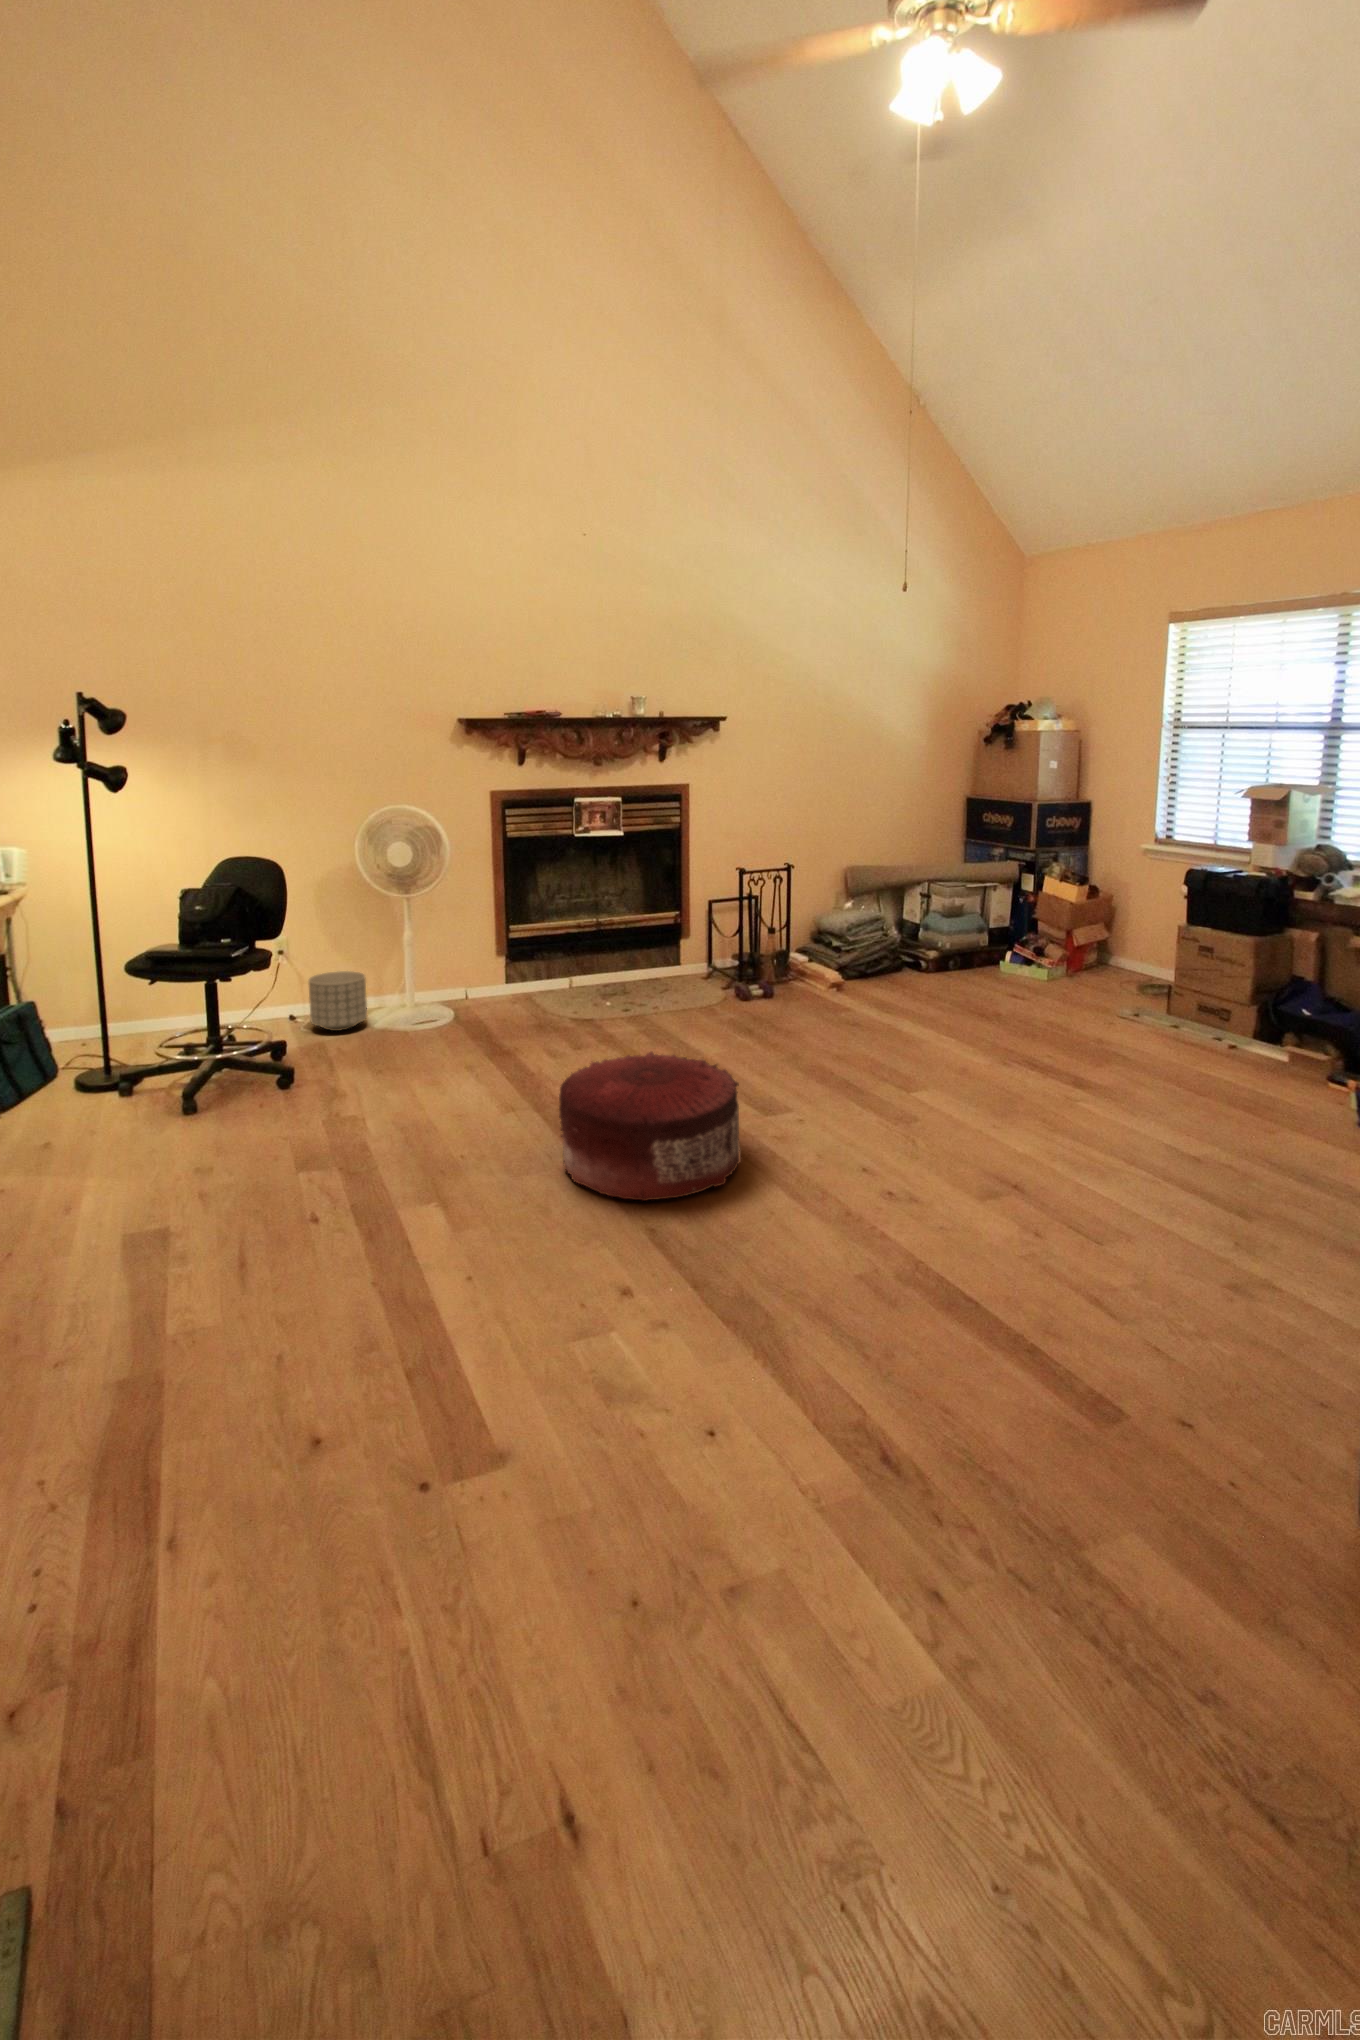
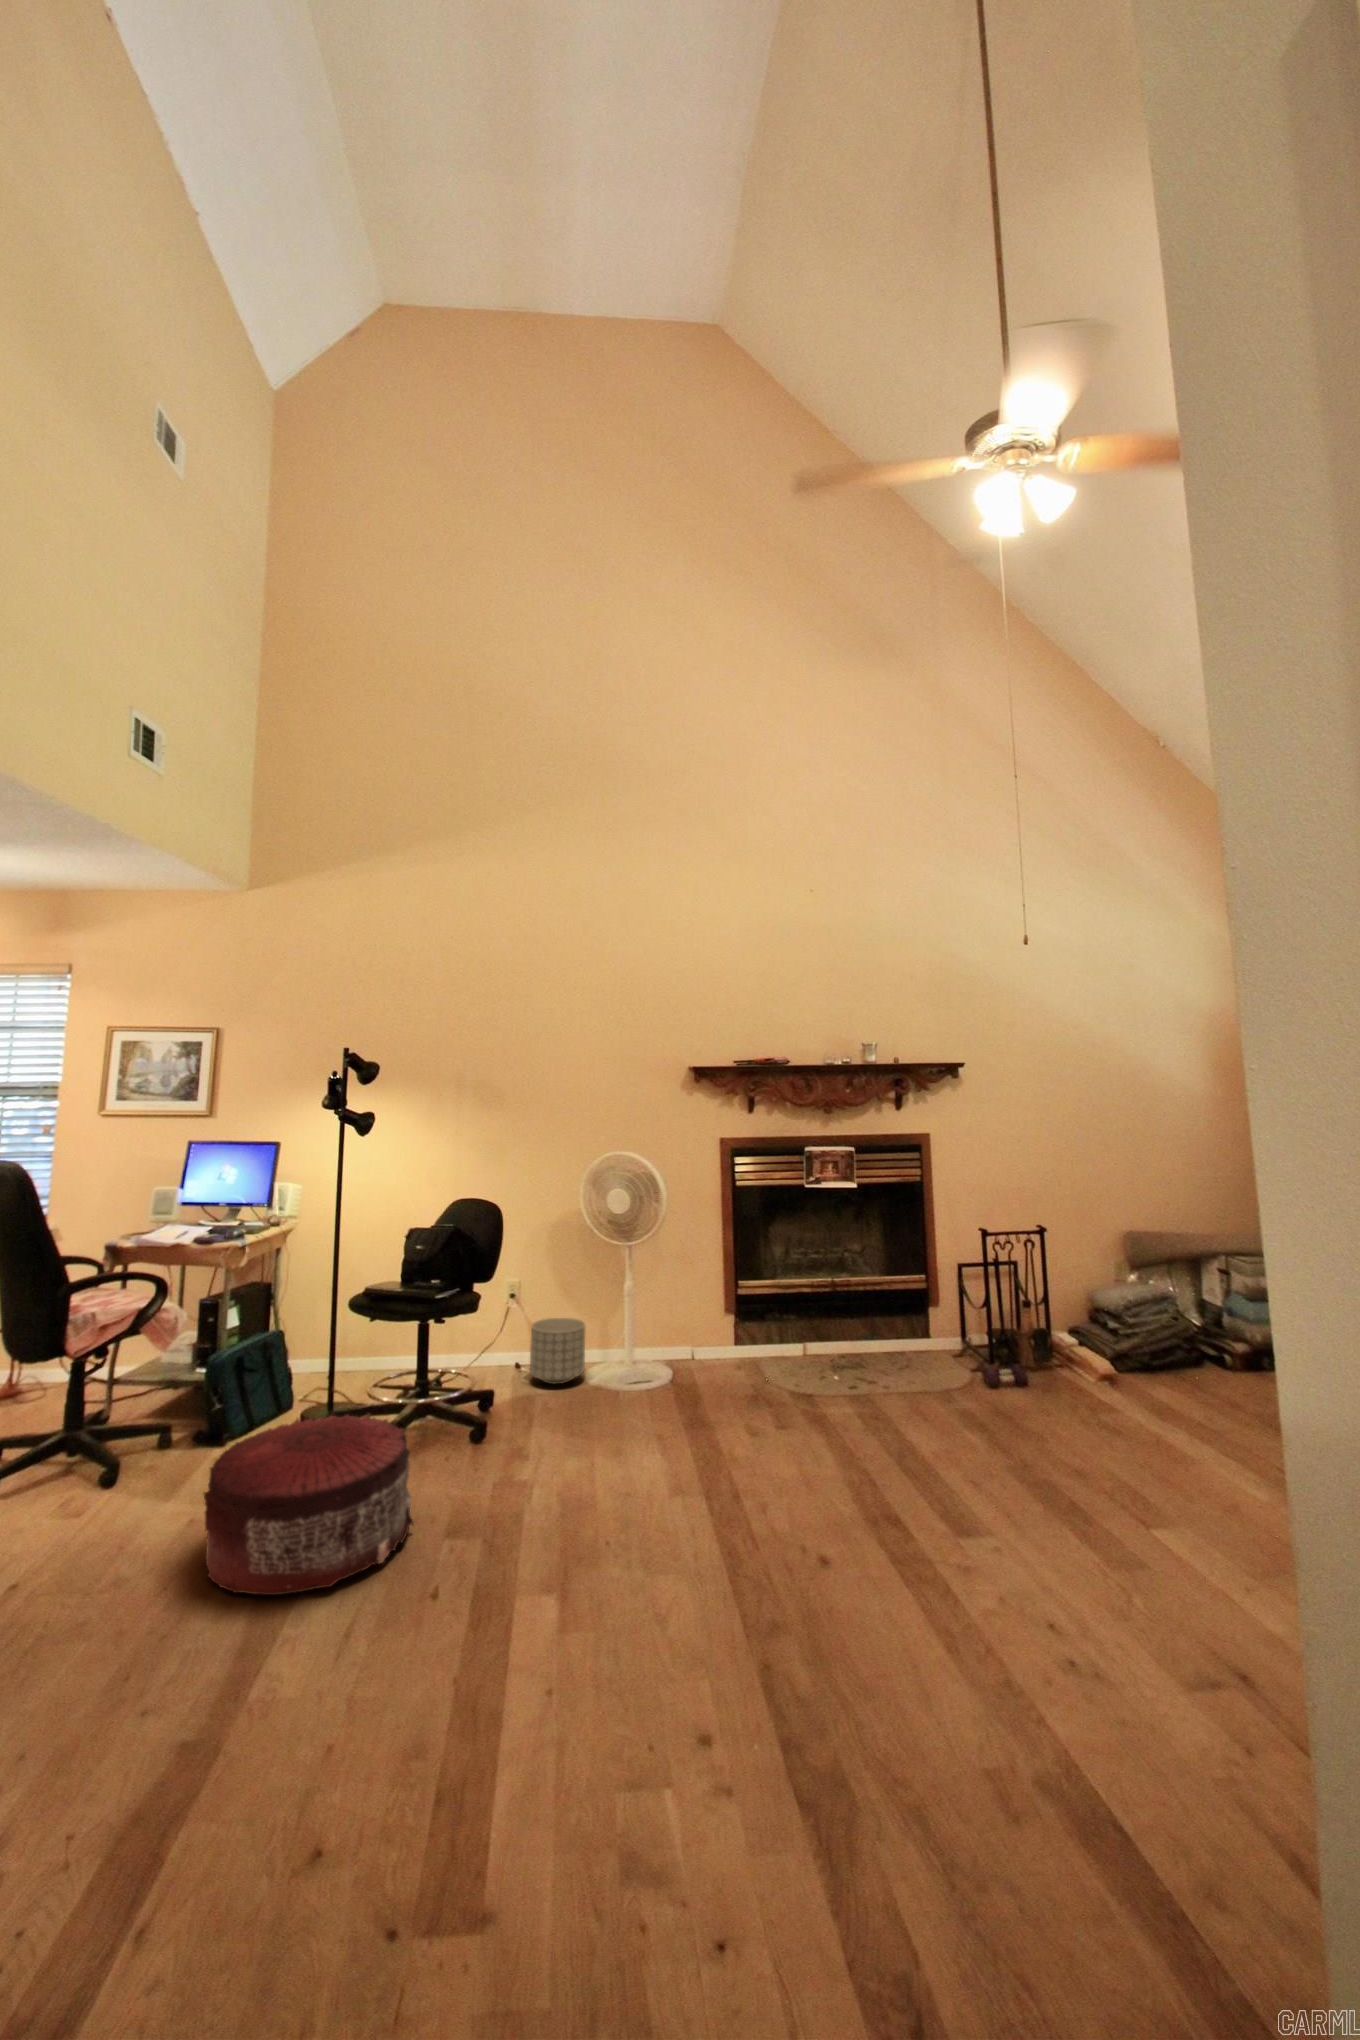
pouf: present [559,1052,741,1201] -> present [204,1414,413,1595]

